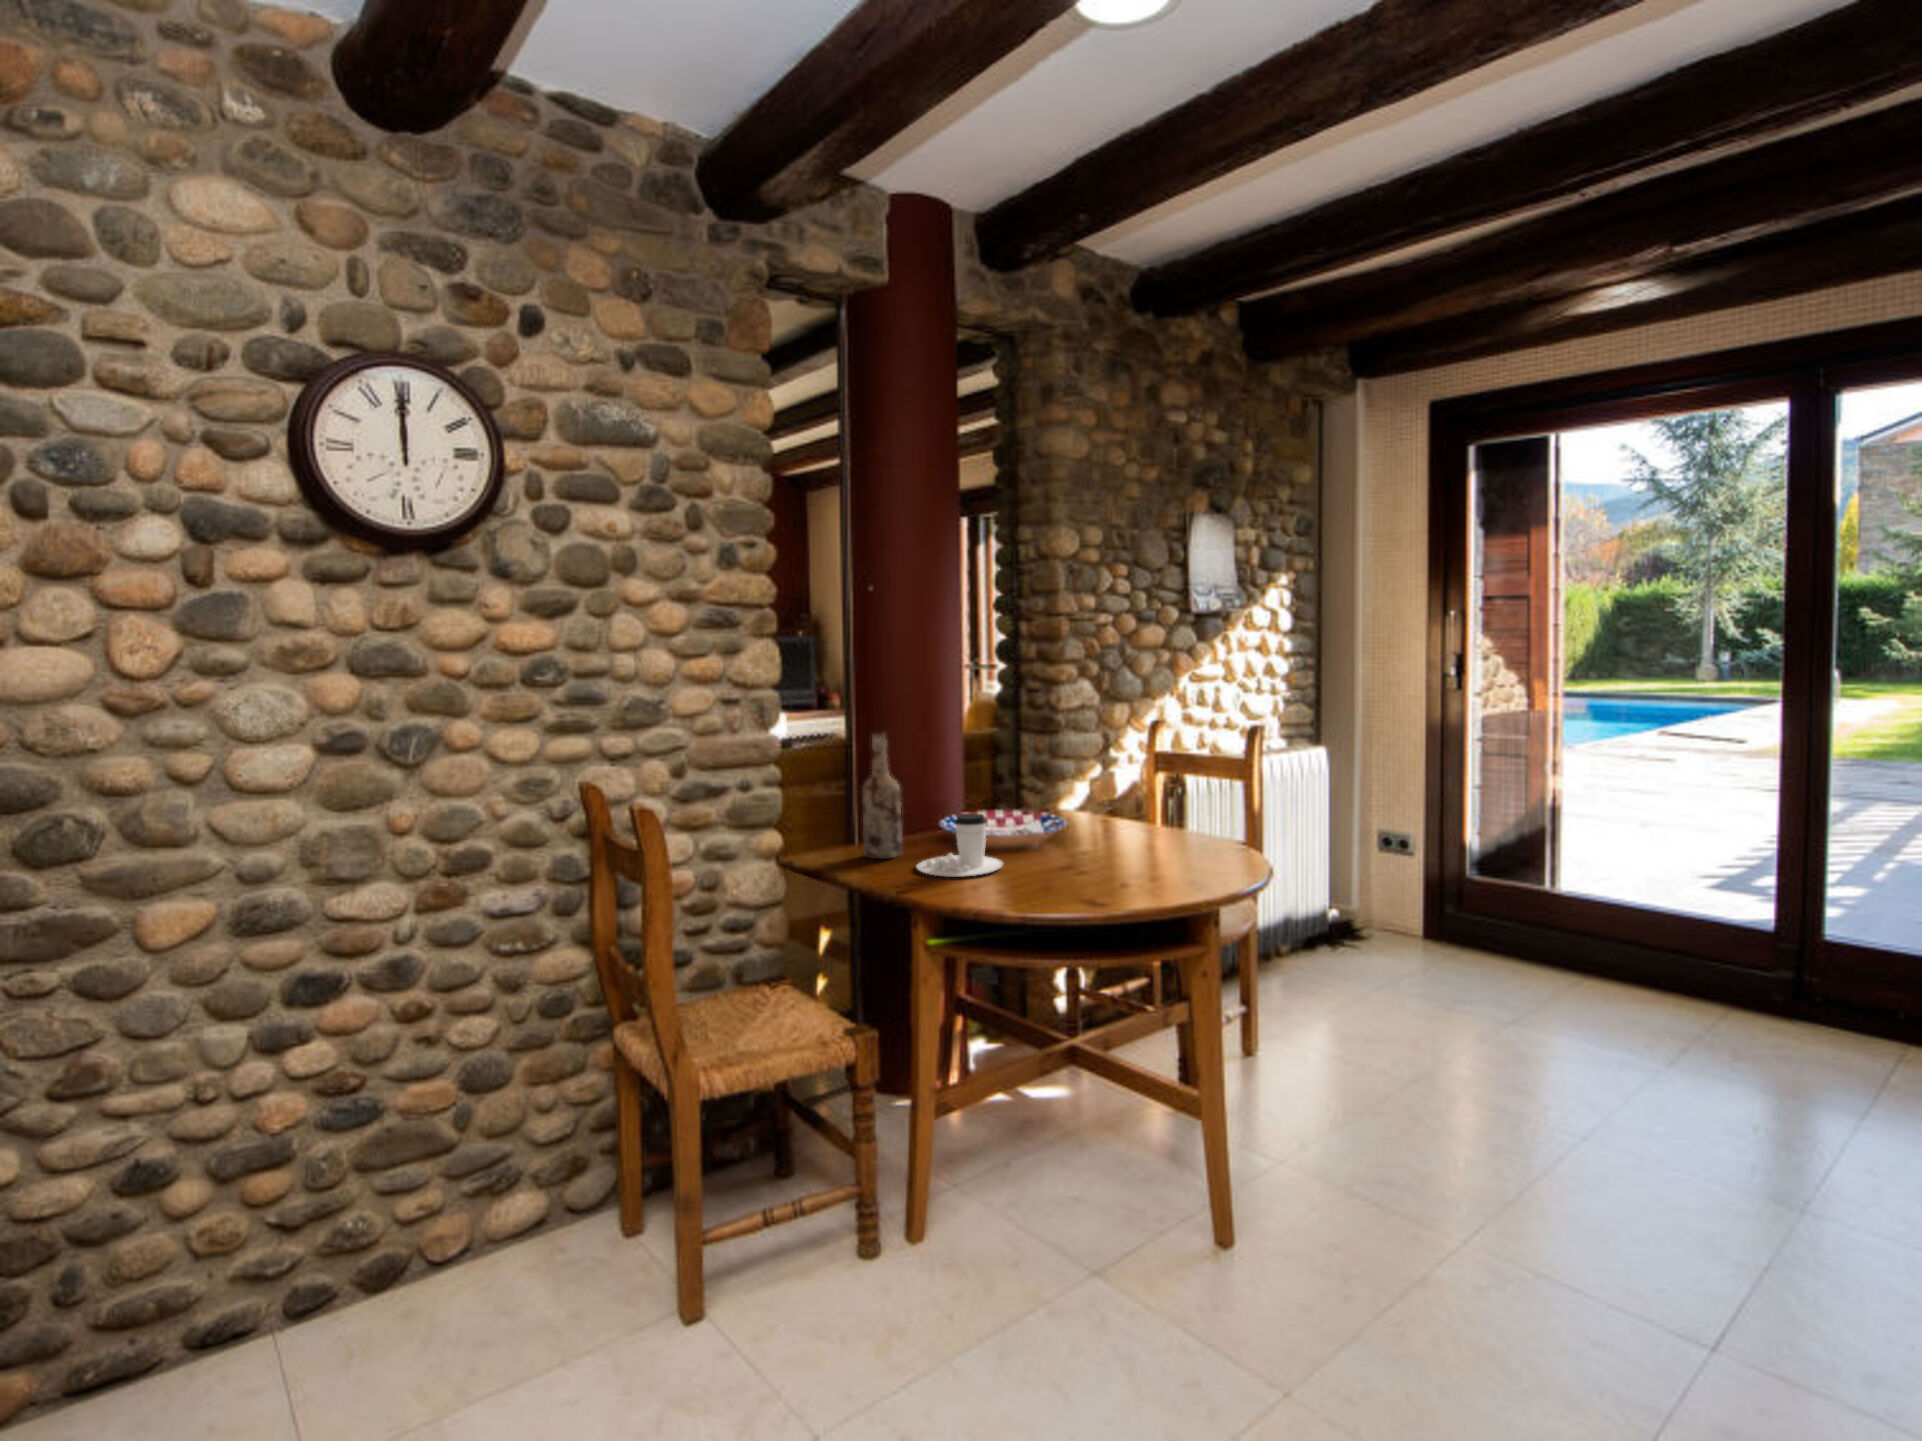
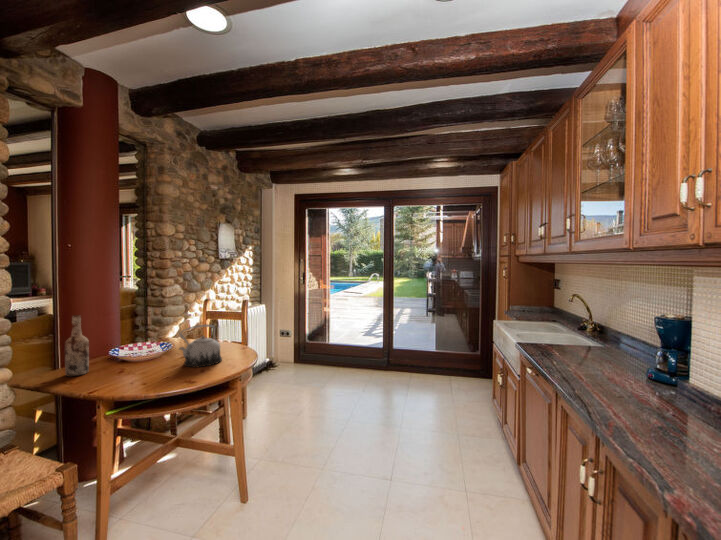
teapot: none [1065,772,1169,877] -> present [179,324,222,367]
coffee cup: present [917,813,1003,877] -> none [100,348,148,380]

